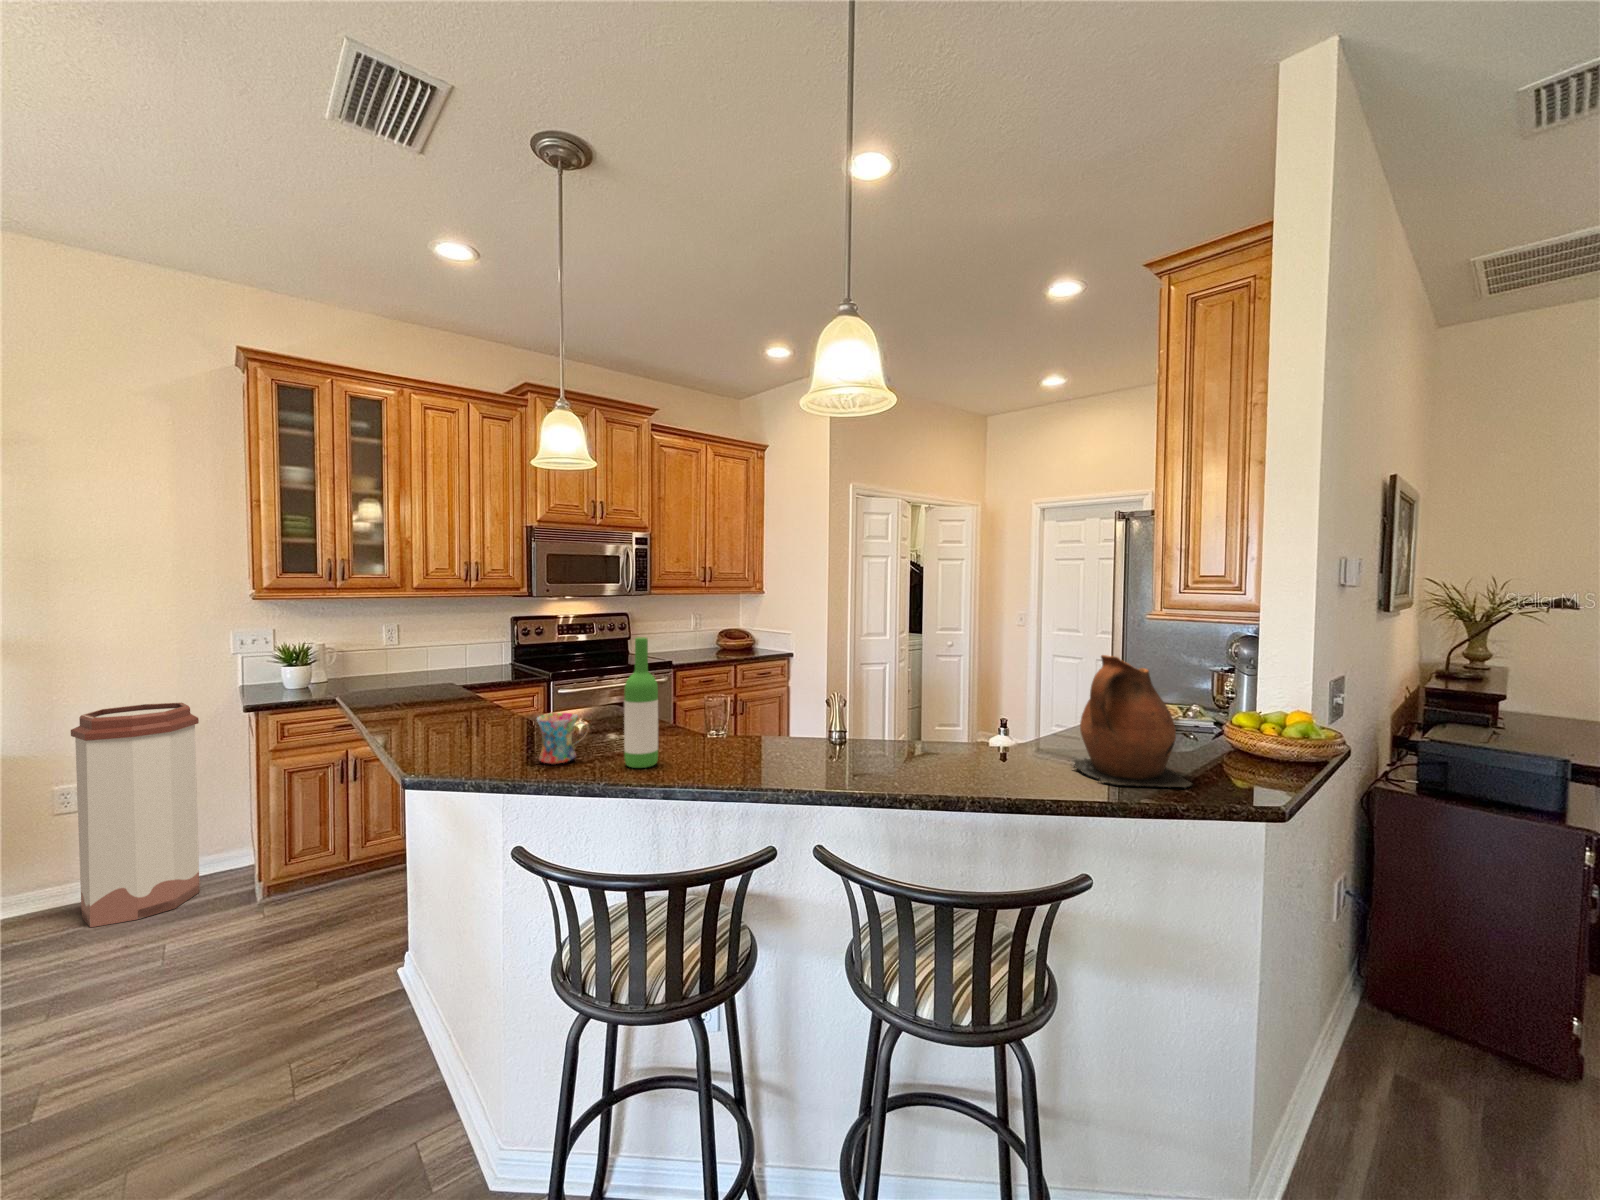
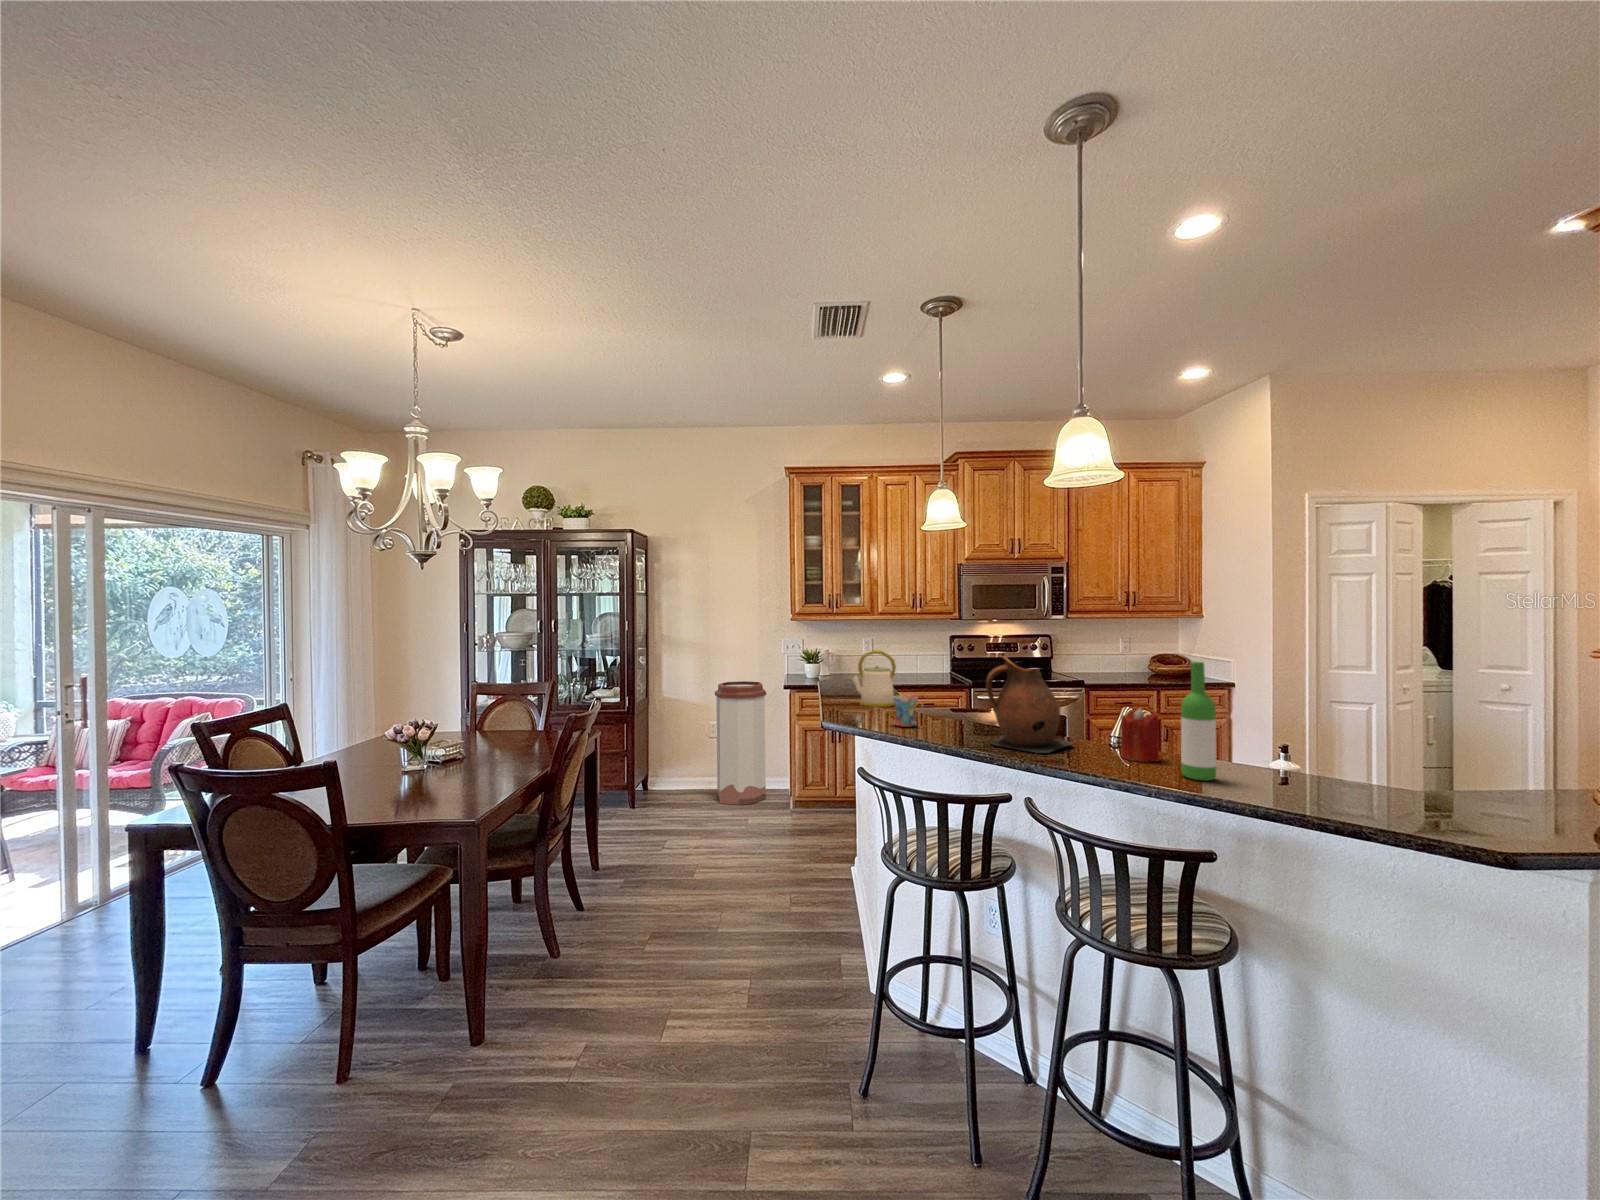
wine bottle: present [624,637,658,768] -> present [1181,661,1216,781]
kettle: none [422,644,499,732] -> present [852,650,896,707]
ceramic pitcher: present [1073,655,1192,788] -> present [986,657,1074,754]
candle: none [857,700,903,766] -> present [1121,708,1159,762]

